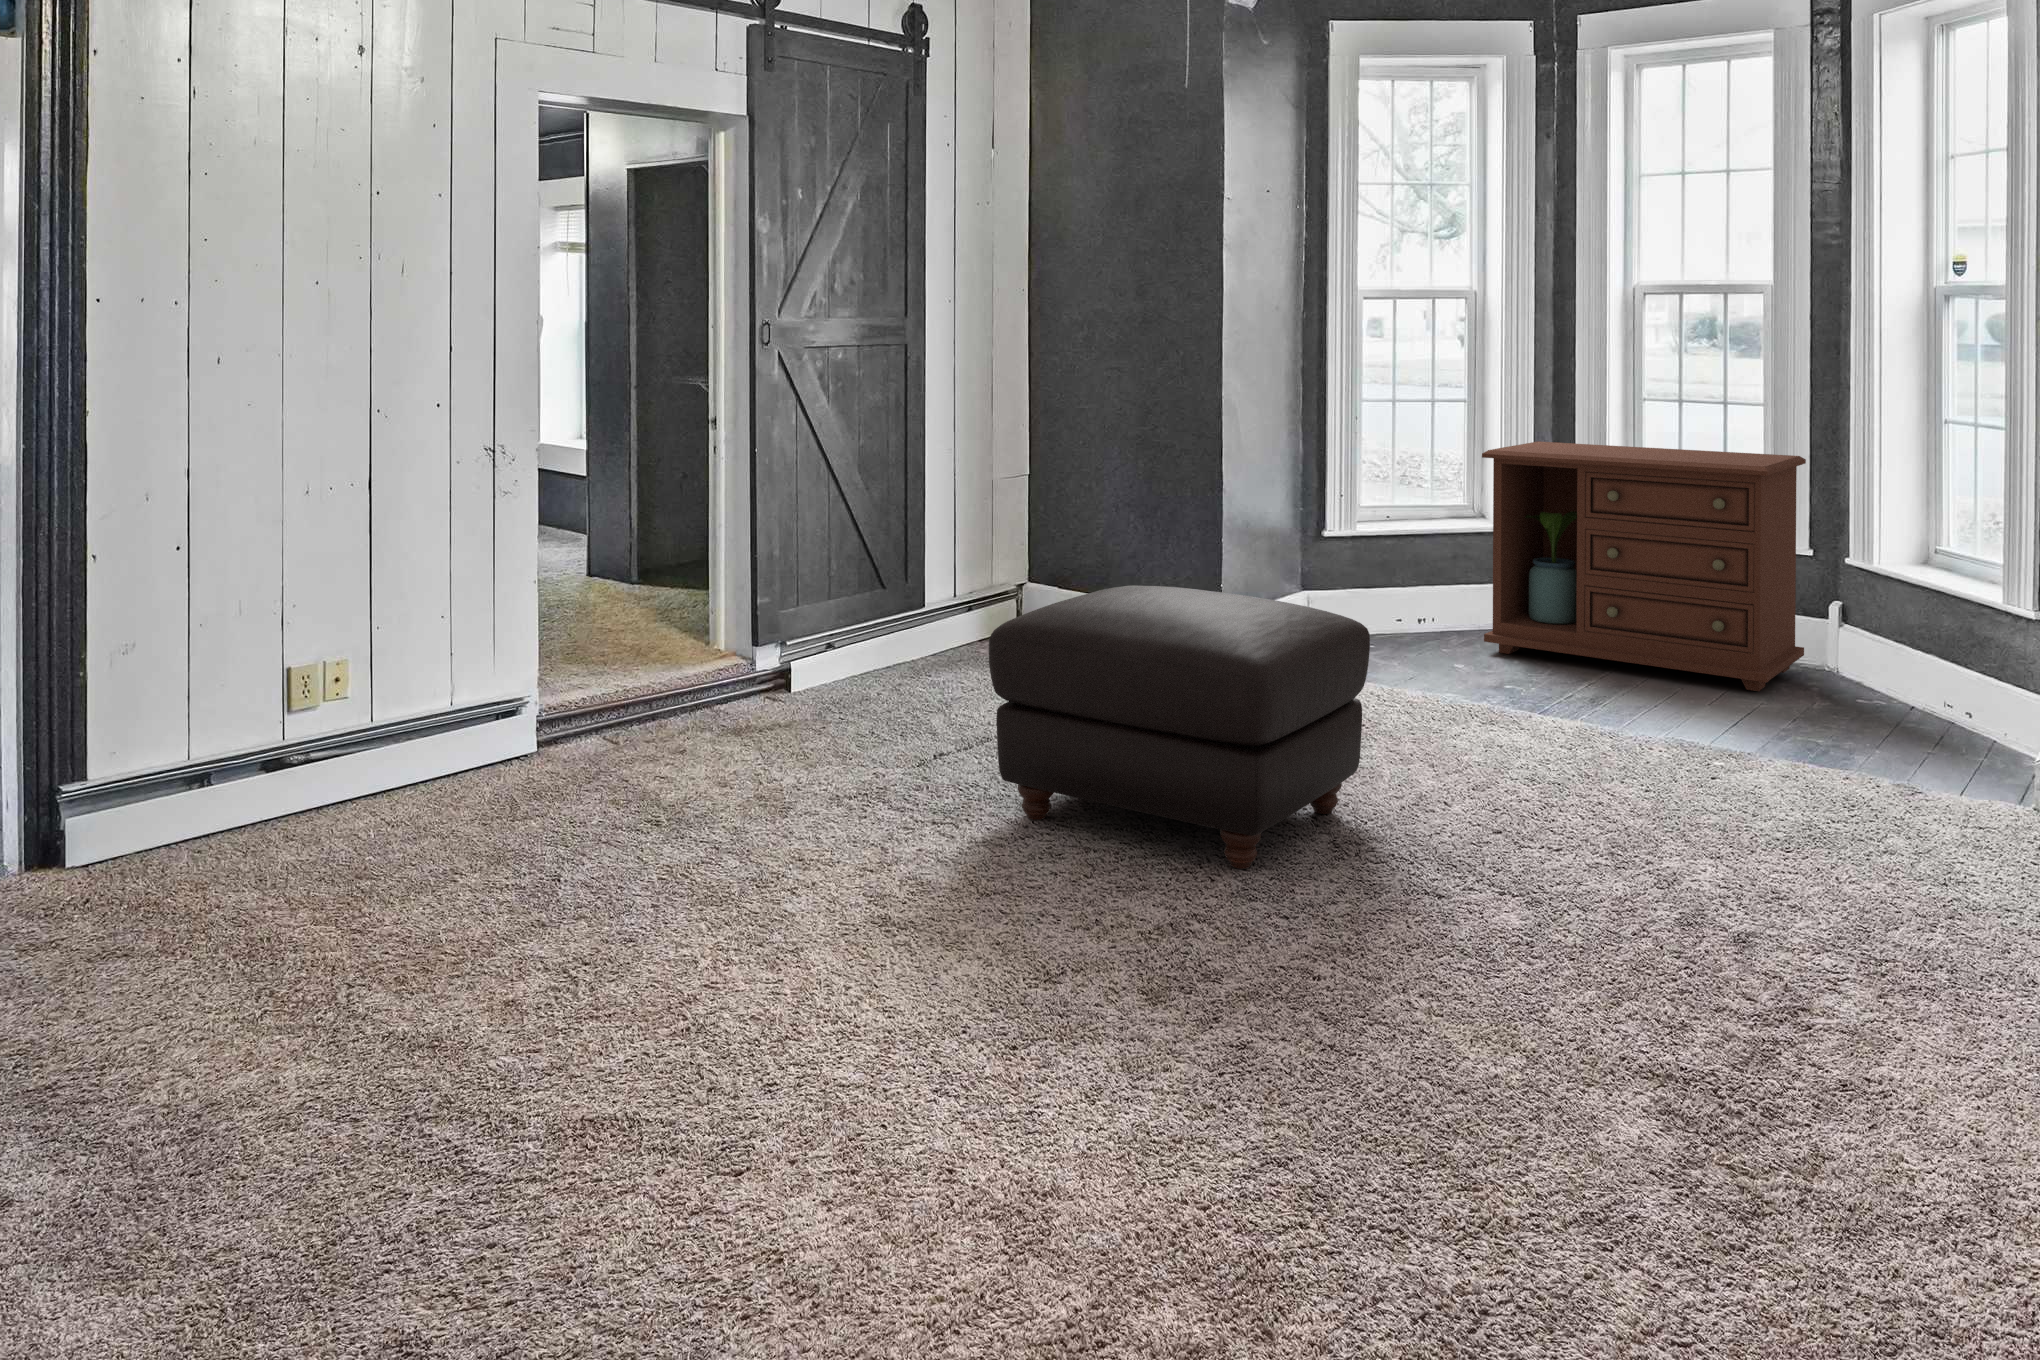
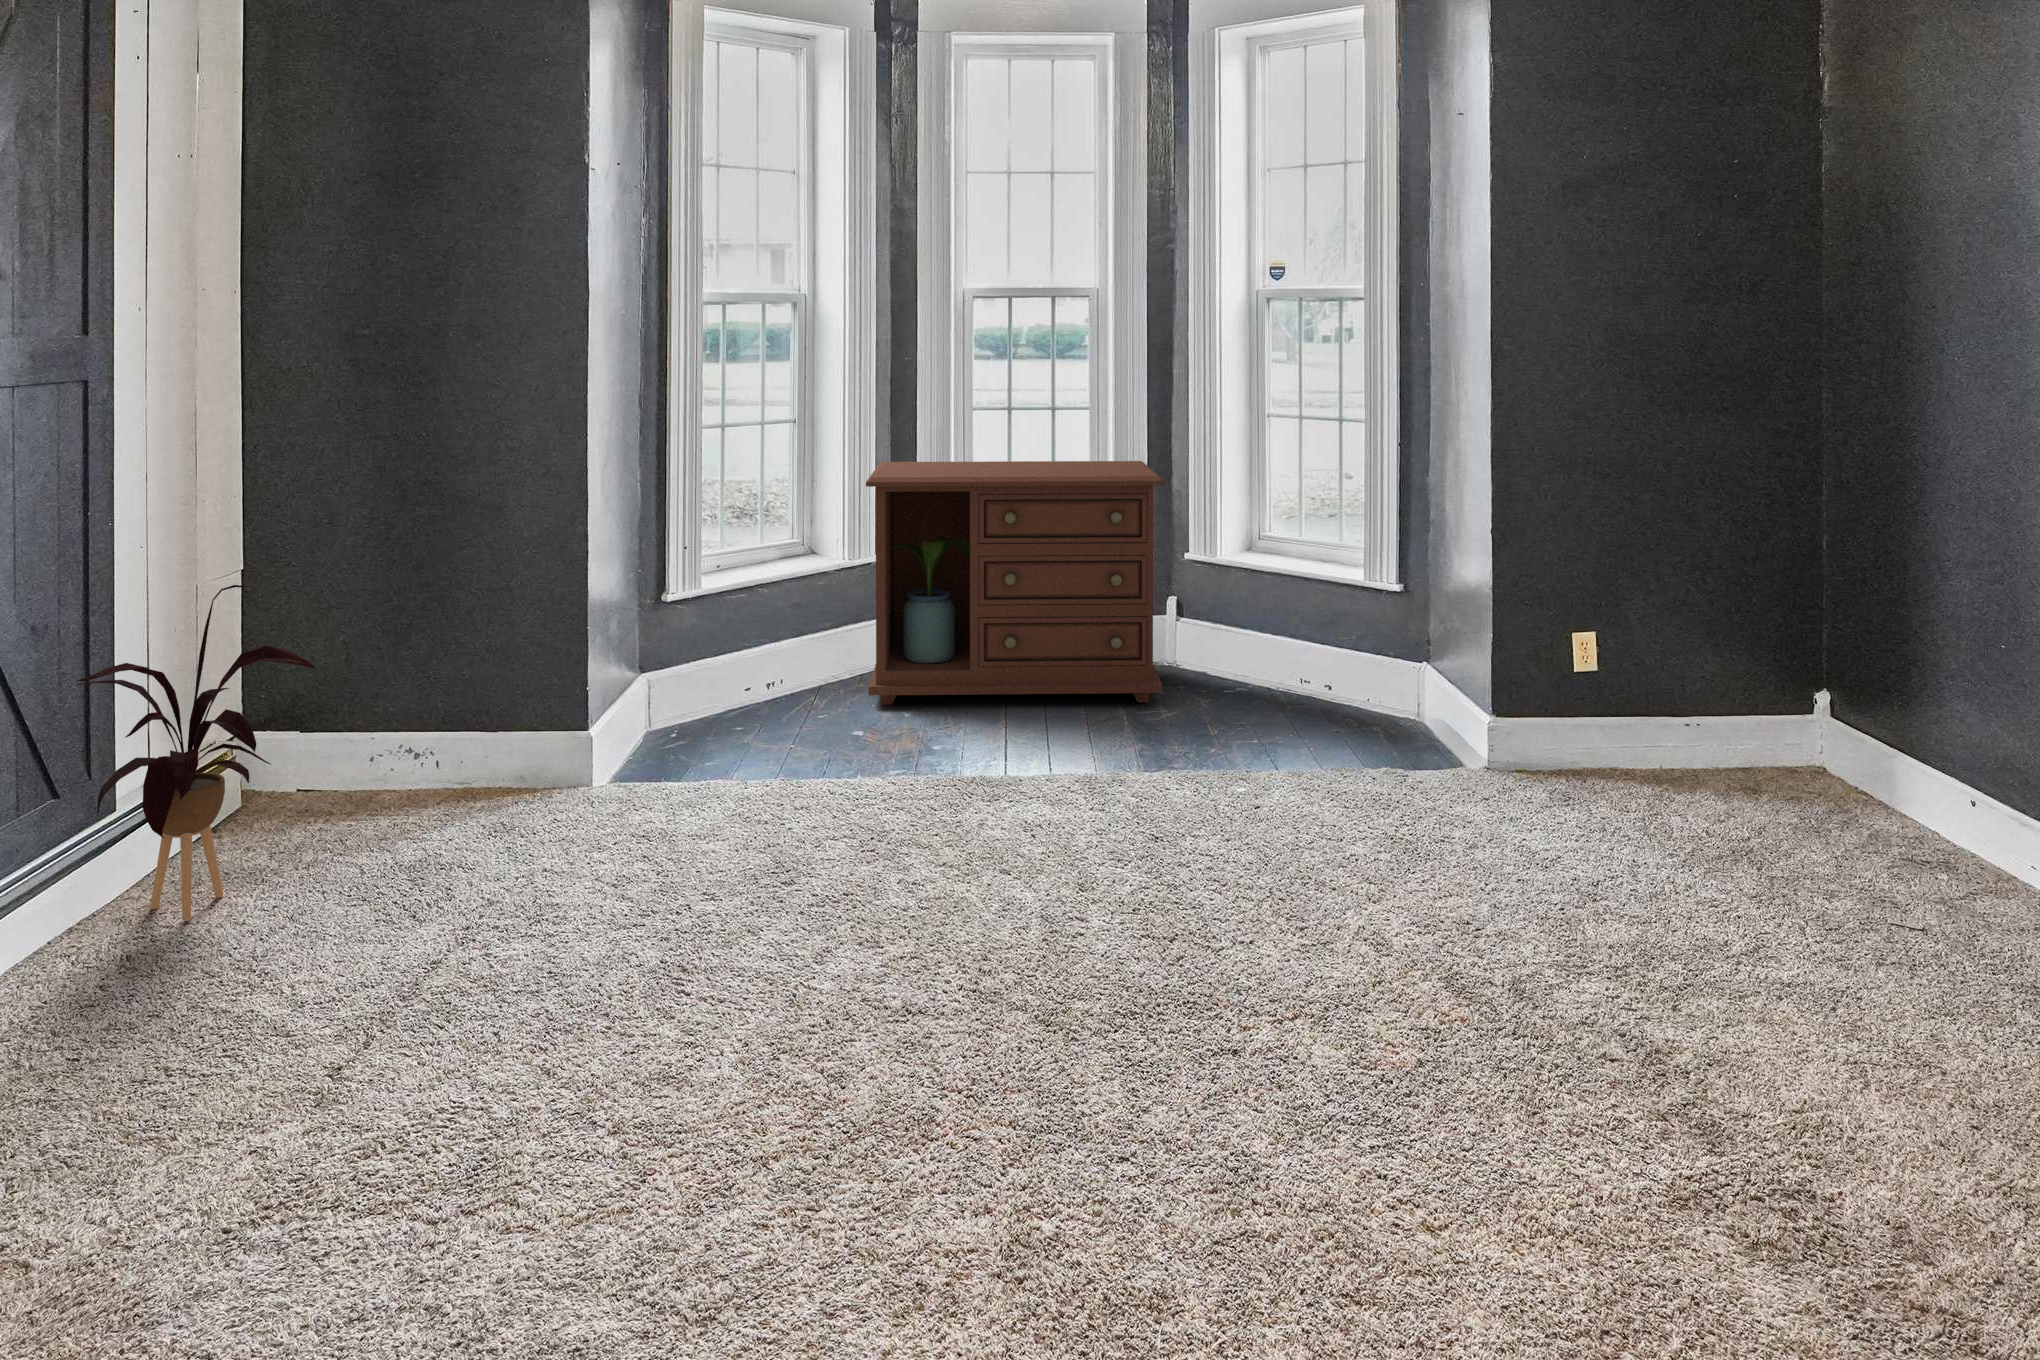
house plant: none [878,475,1000,676] -> present [77,585,315,921]
ottoman: present [989,585,1370,869] -> none [565,726,1077,1170]

